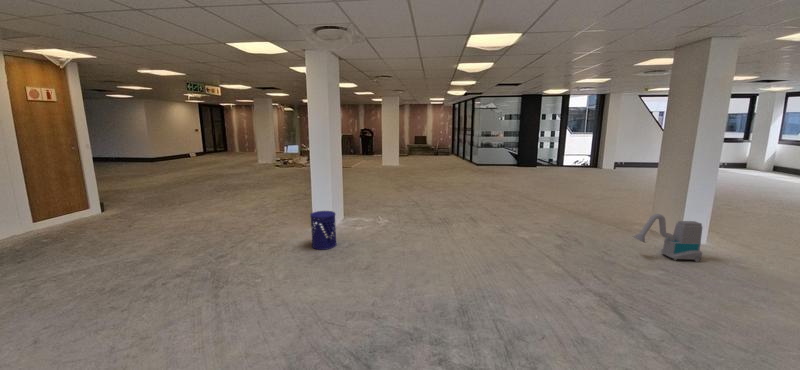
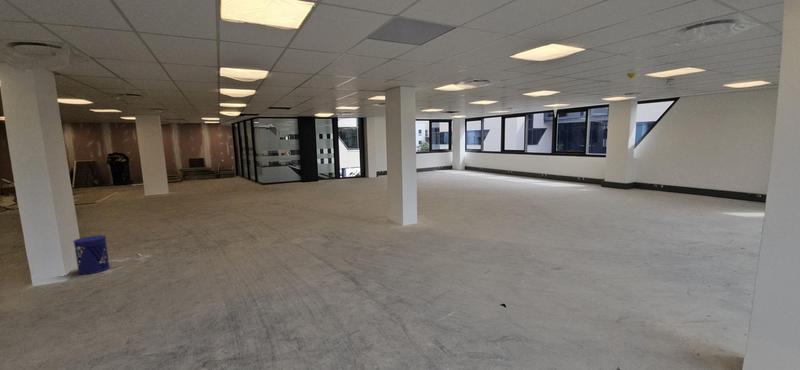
vacuum cleaner: present [633,214,702,262] -> none [360,199,397,226]

